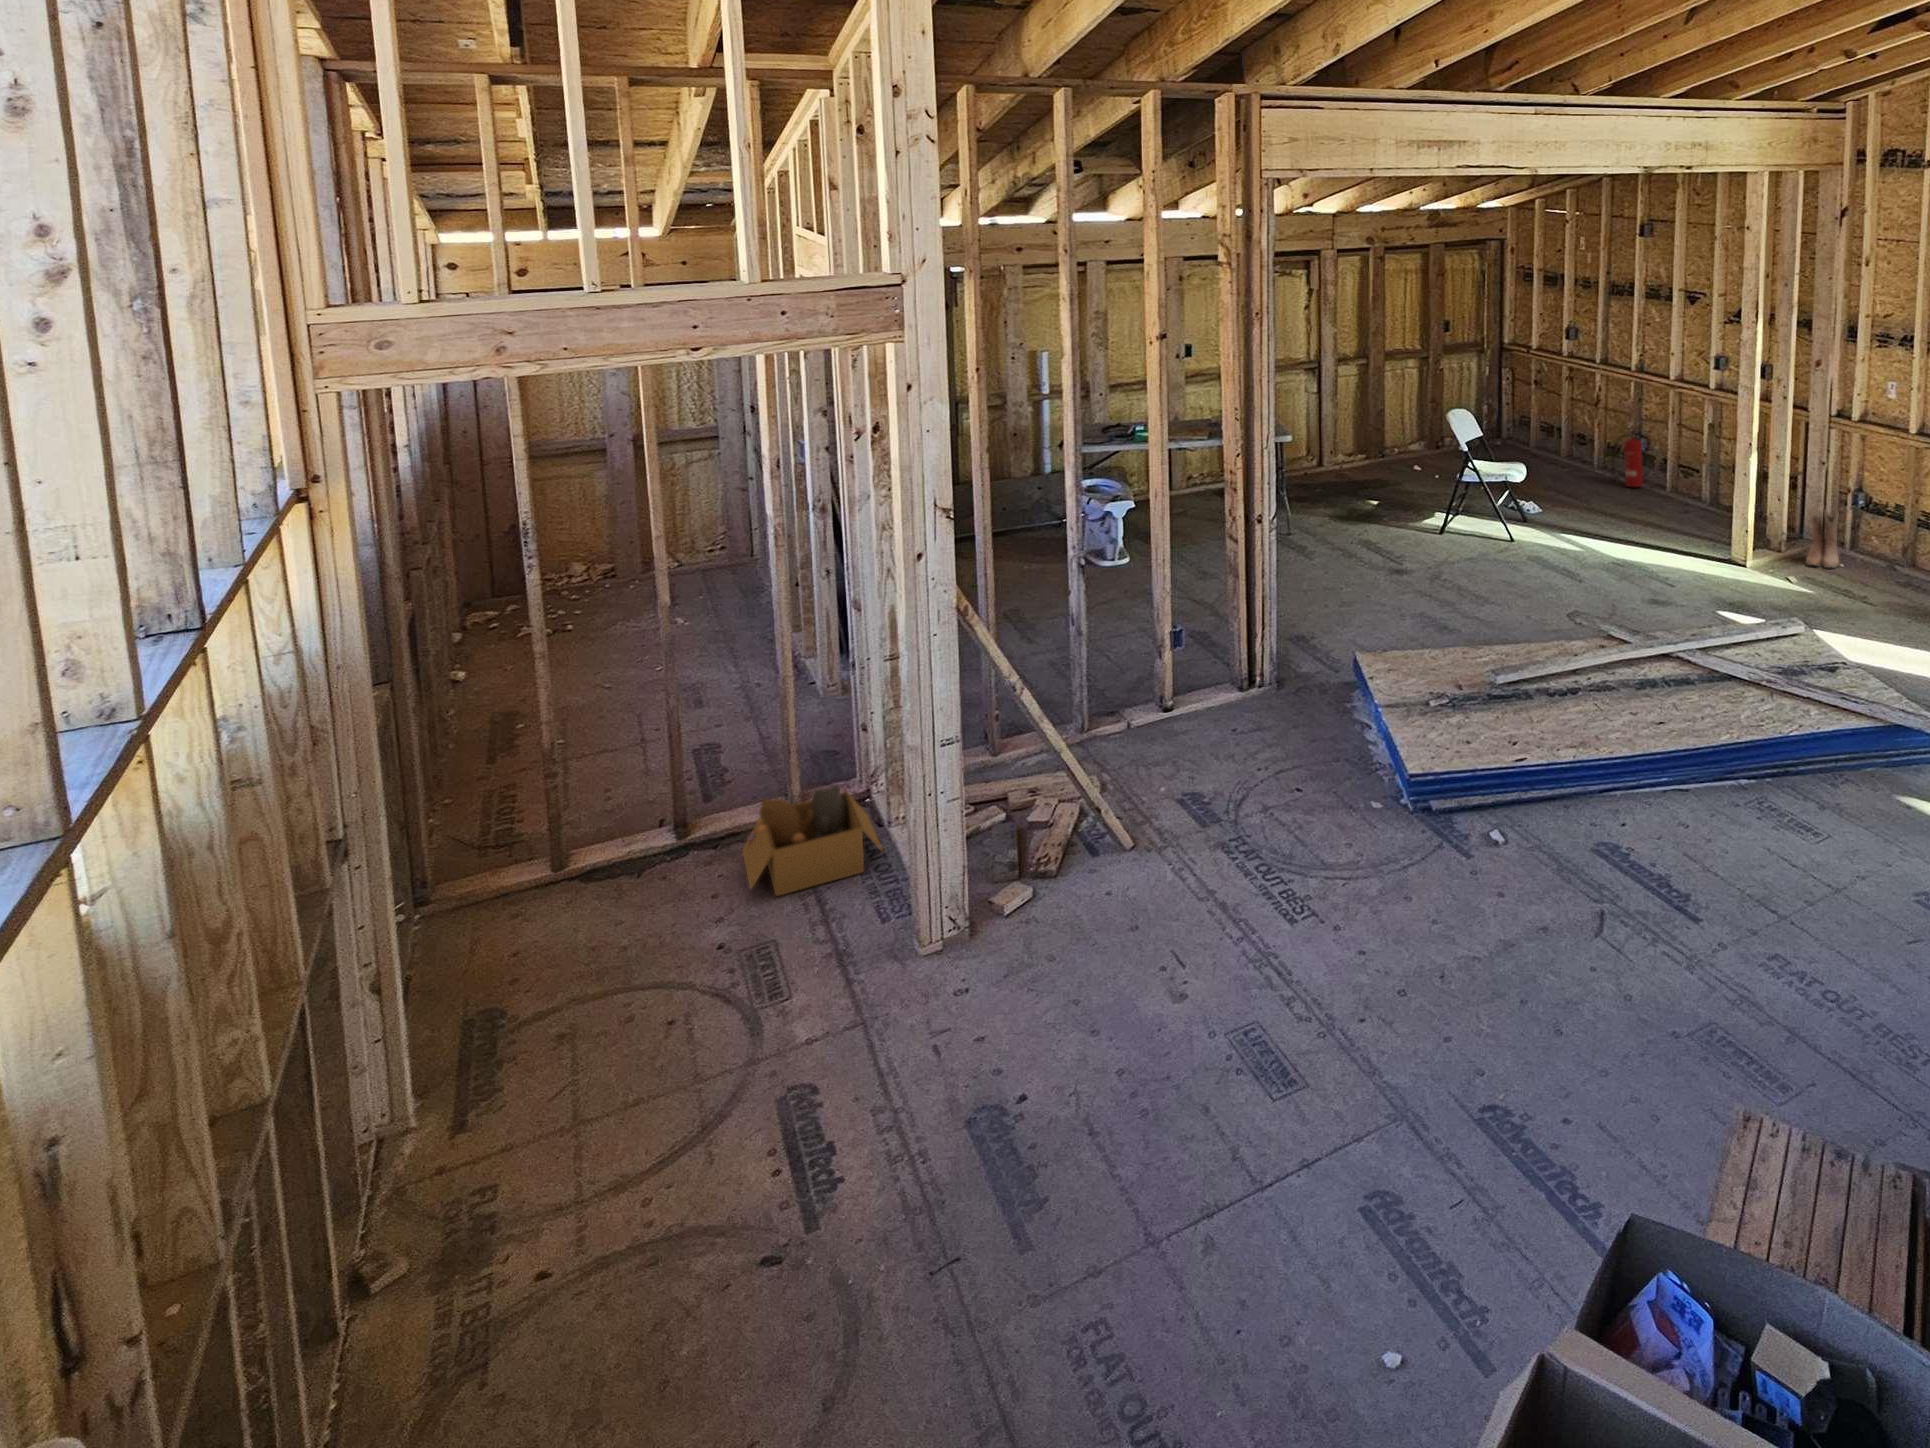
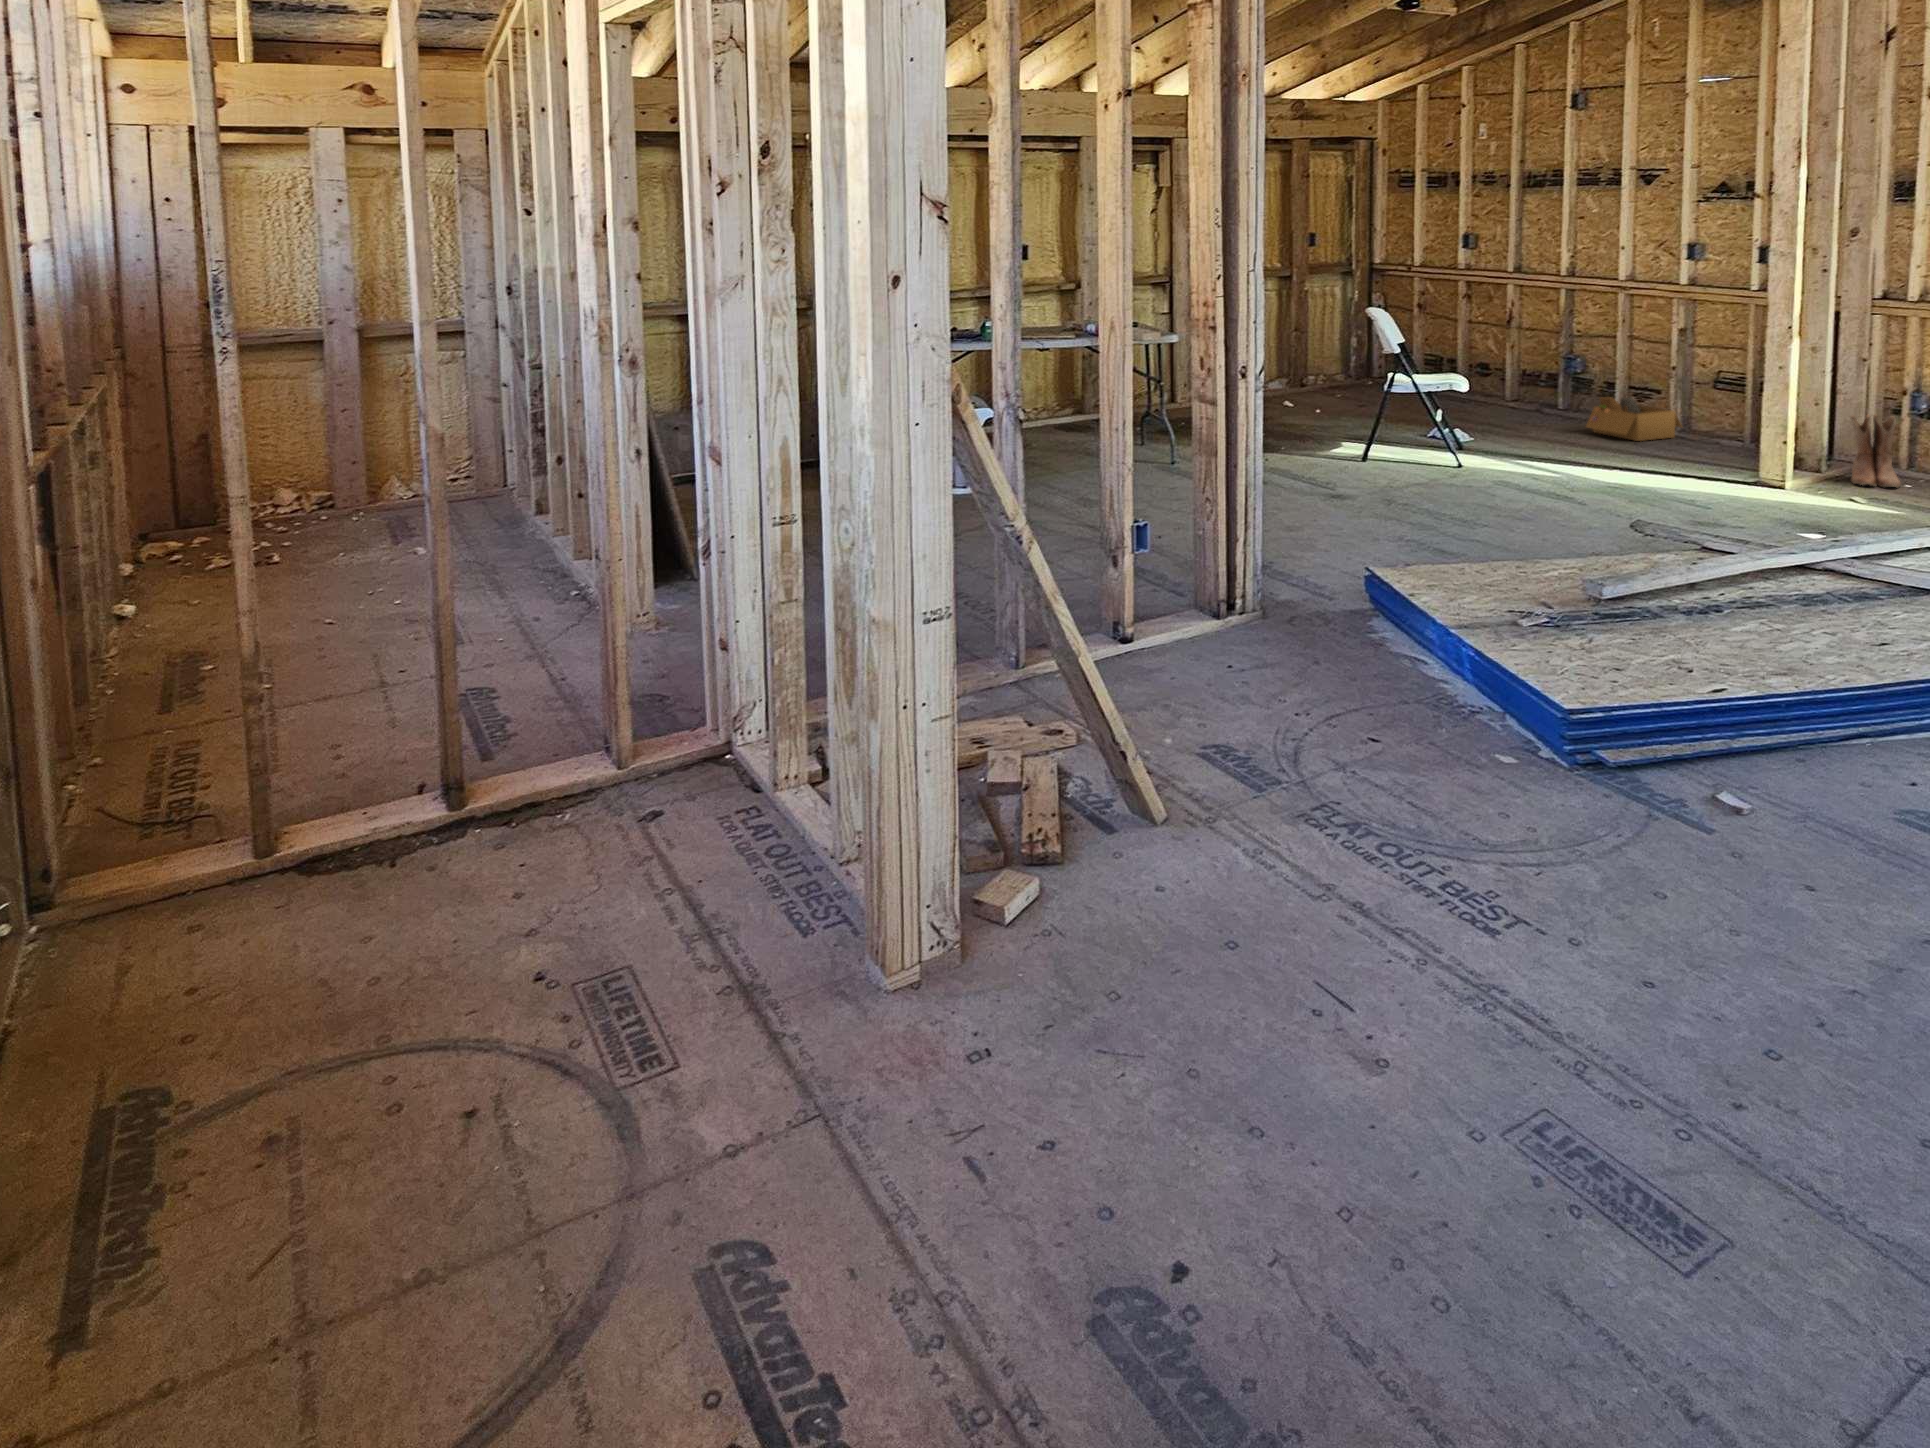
fire extinguisher: present [1615,430,1643,487] -> none [1525,341,1571,415]
cardboard box: present [742,785,883,896] -> present [1586,397,1682,441]

